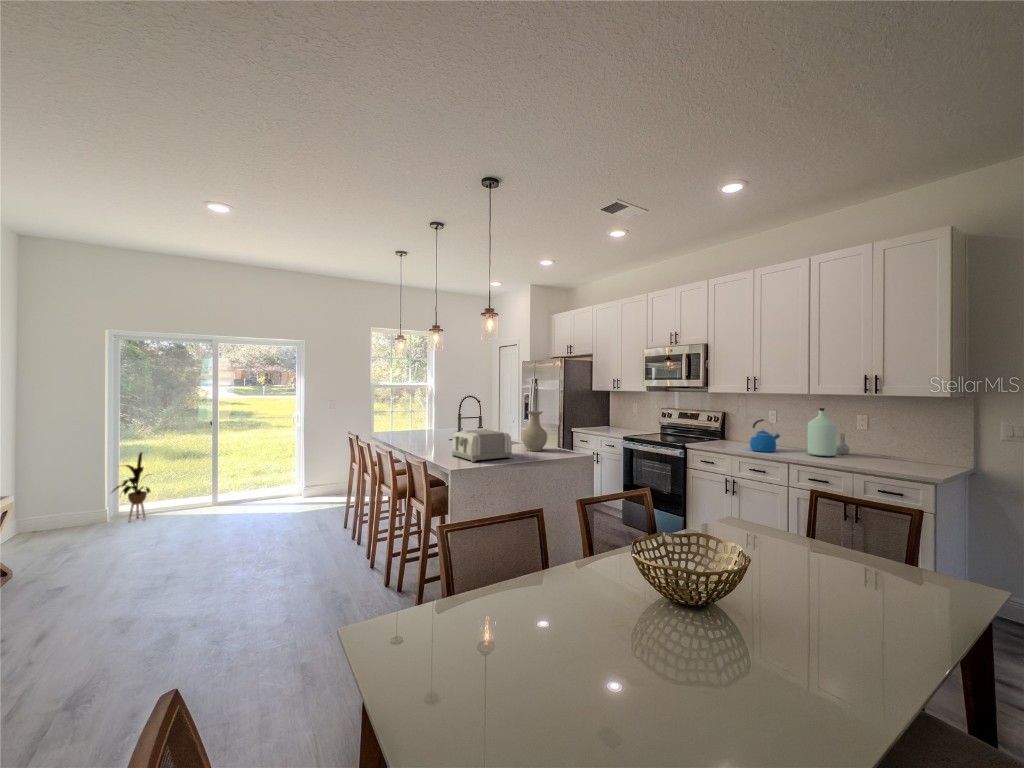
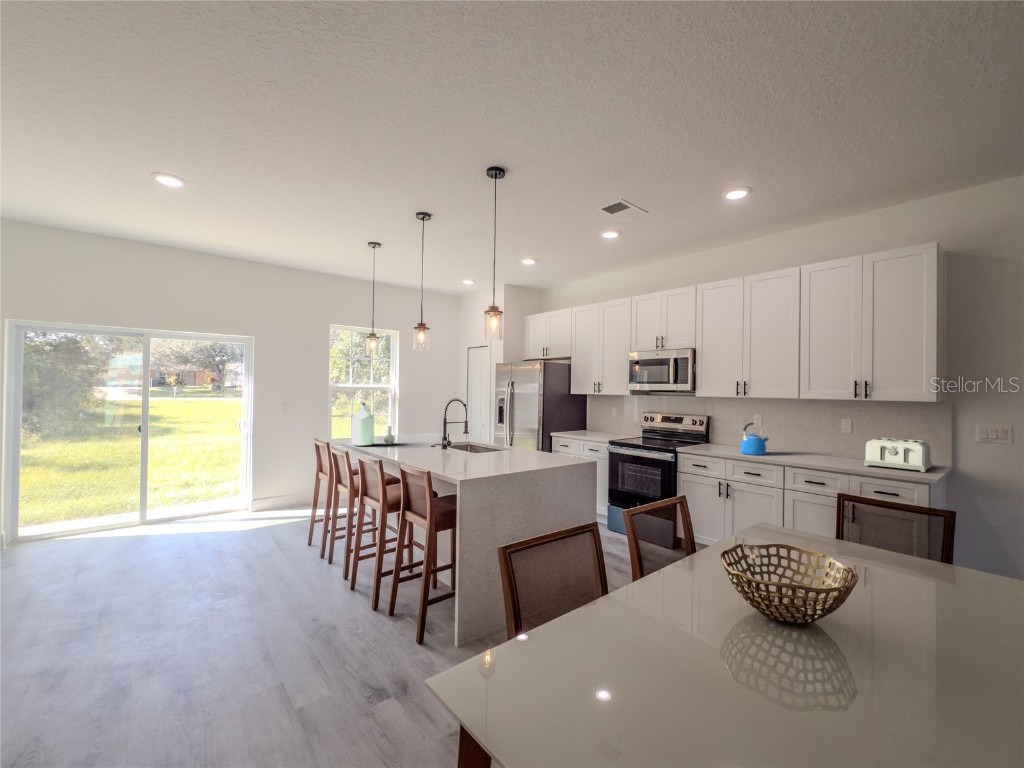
bottle: present [807,408,850,456] -> present [352,403,395,445]
vase: present [522,411,547,451] -> none [519,415,546,457]
toaster: present [452,429,512,462] -> present [864,438,932,472]
house plant: present [113,452,150,521] -> none [20,463,80,546]

